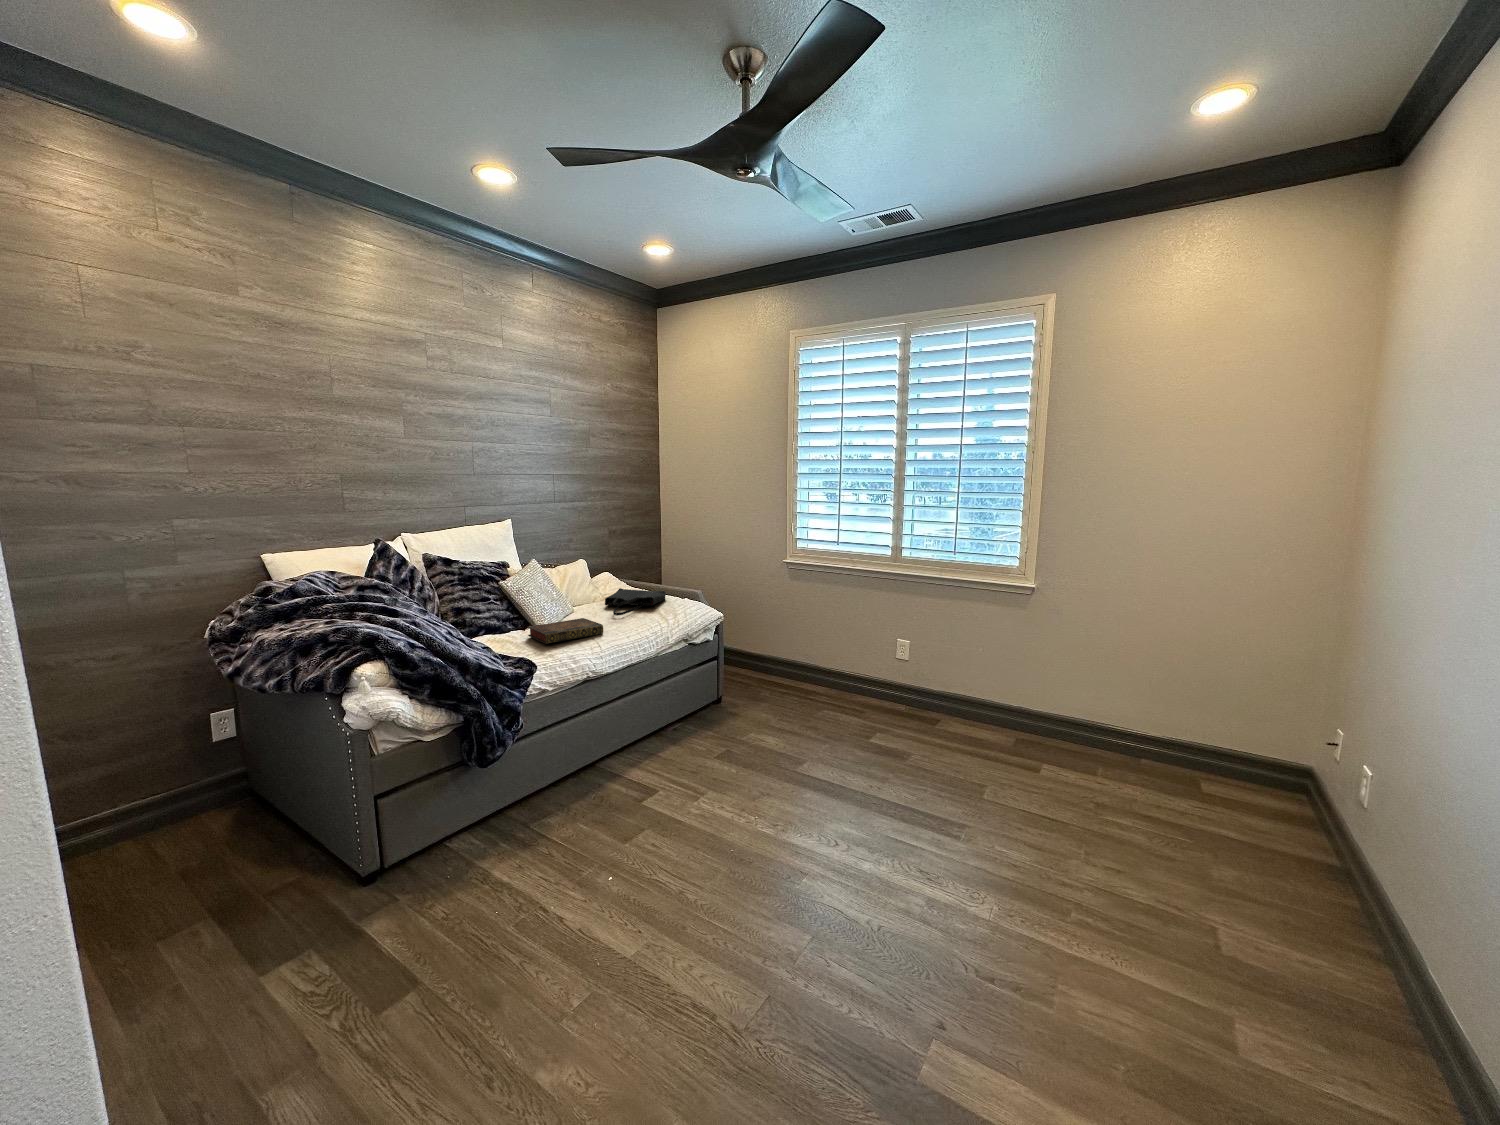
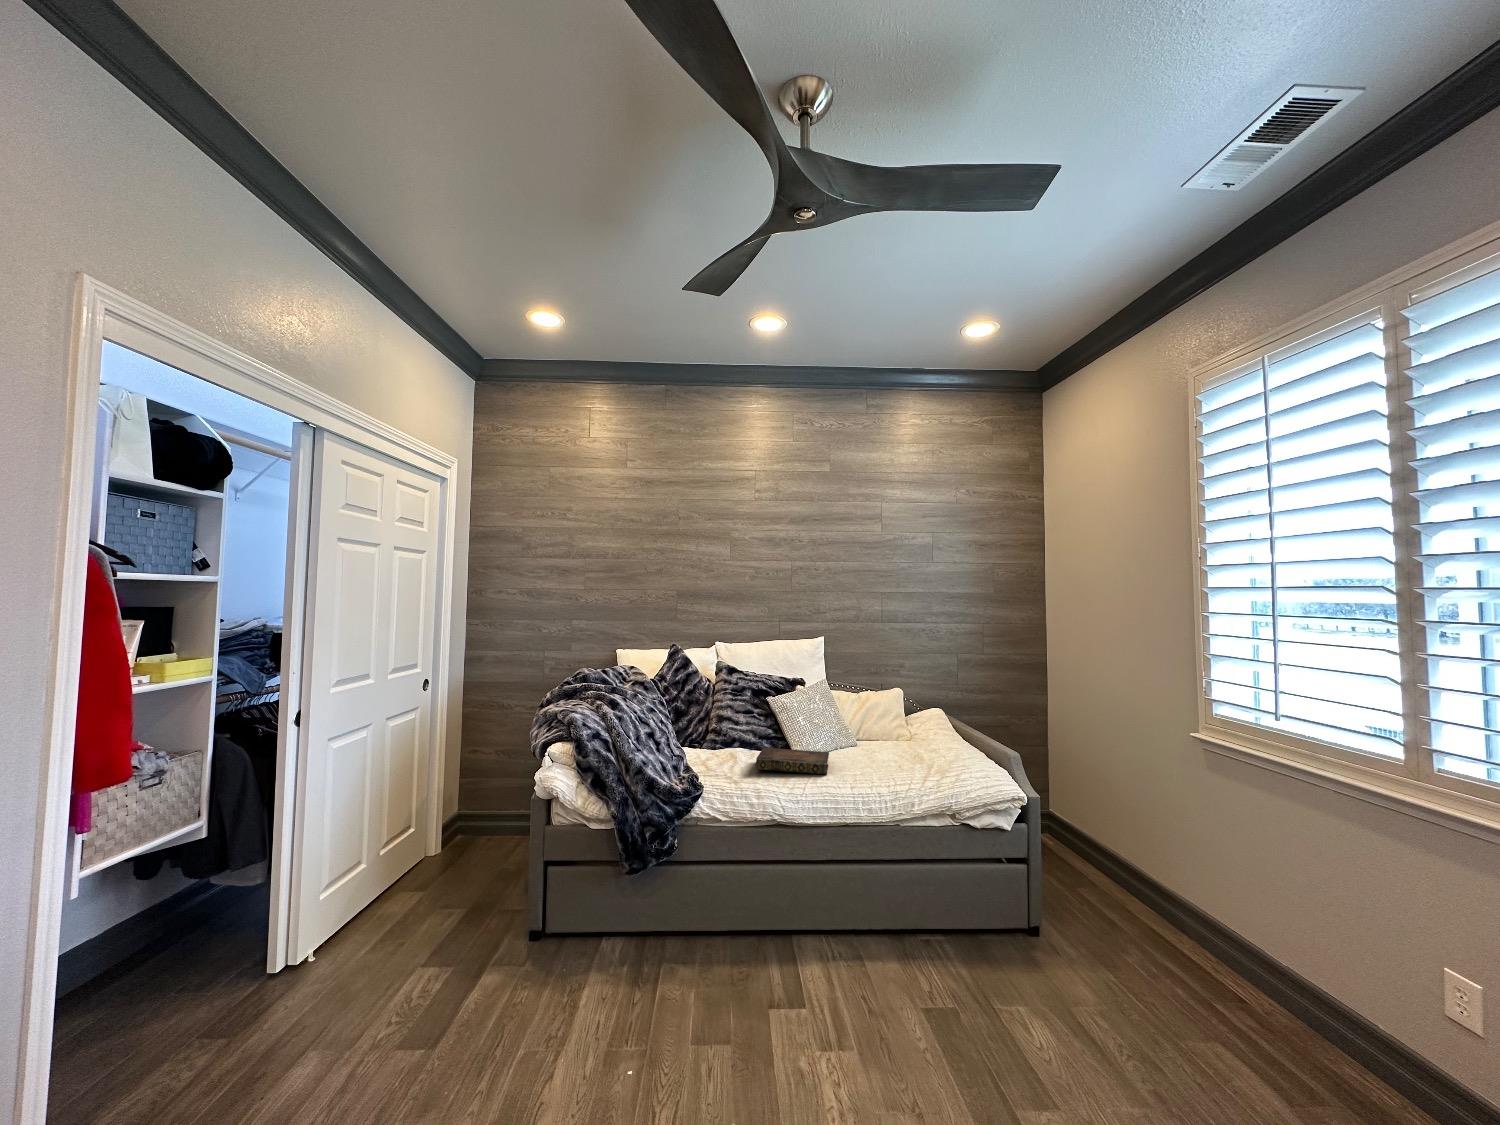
tote bag: present [605,588,666,615] -> none [871,728,966,759]

